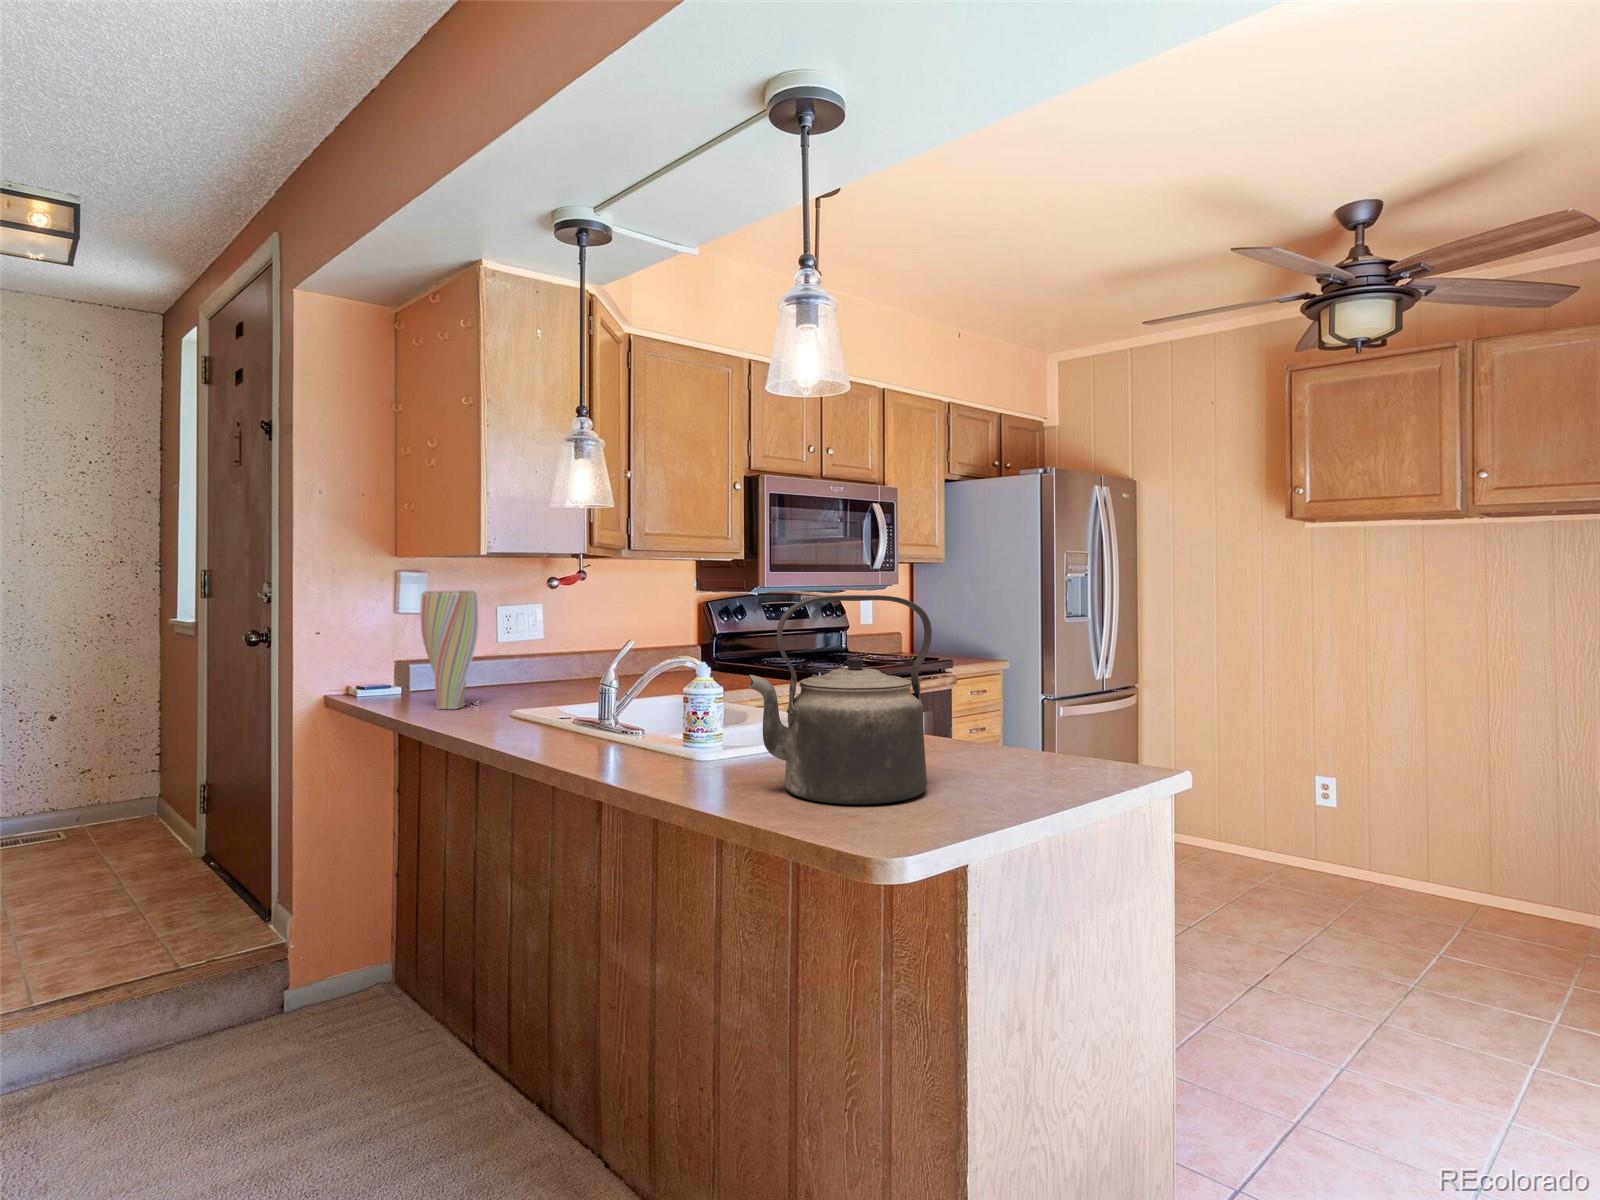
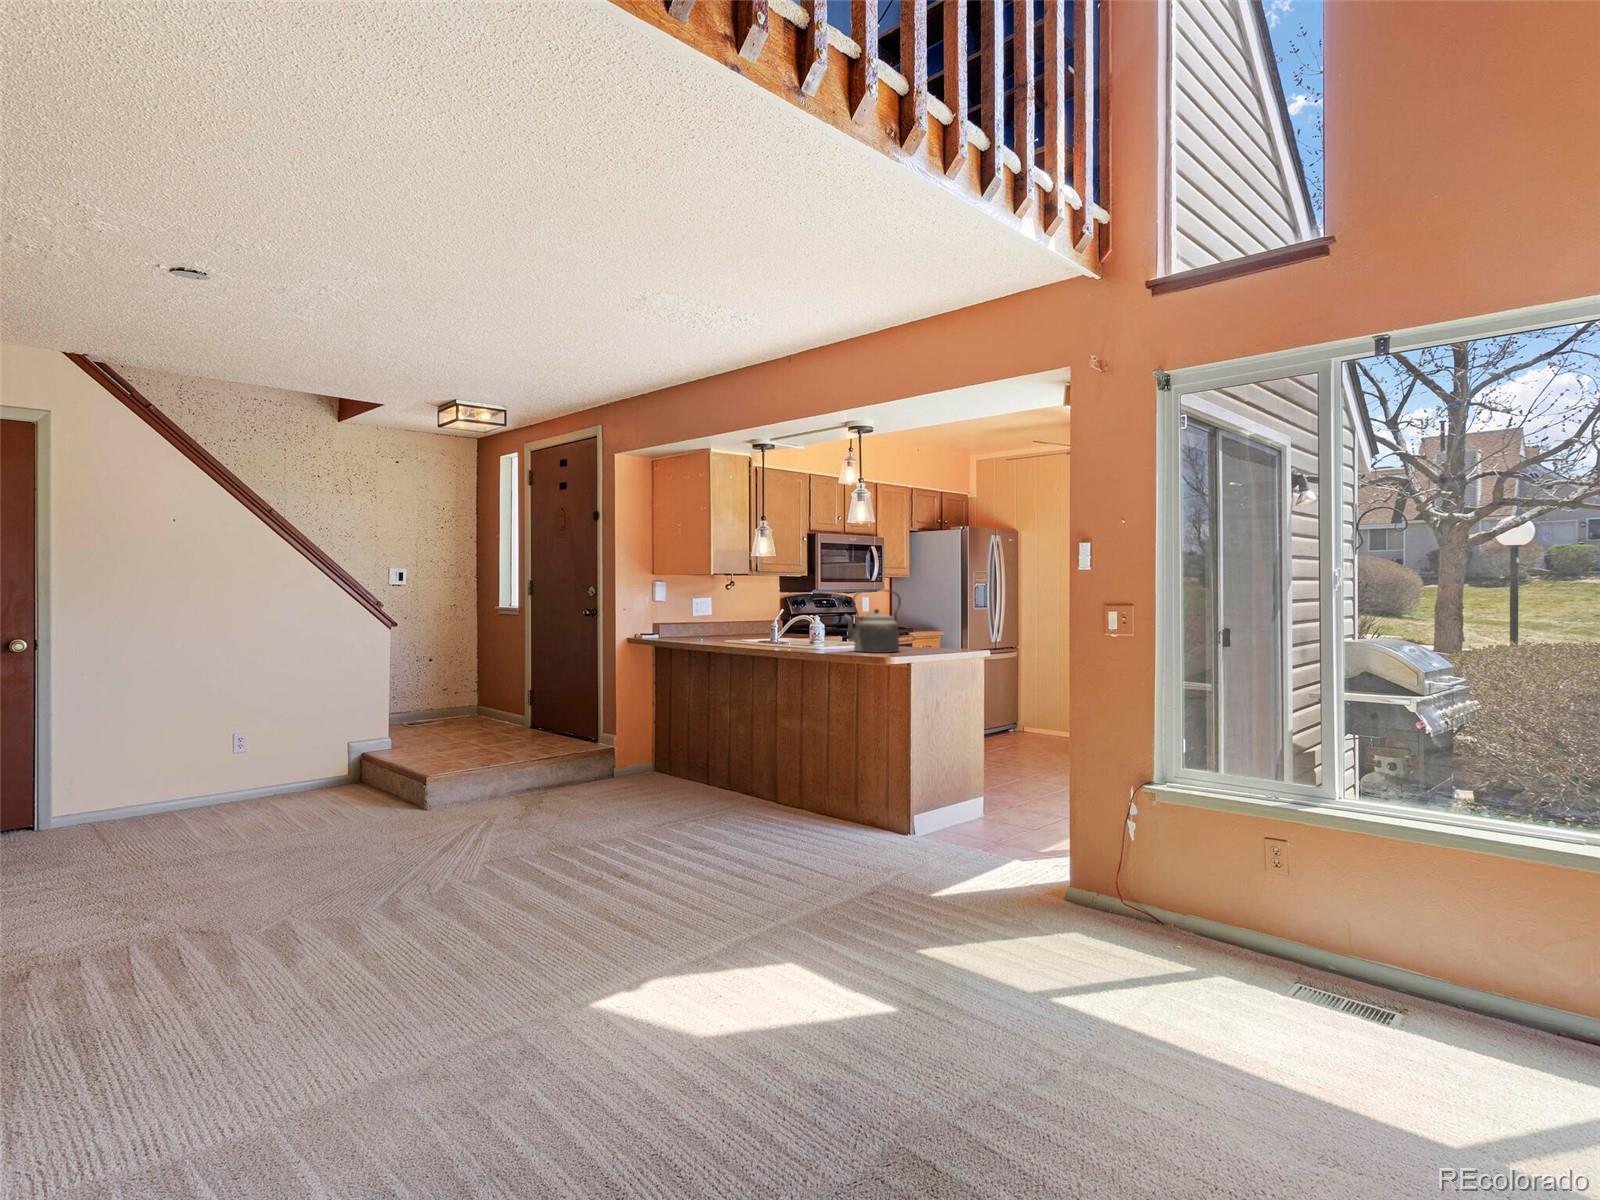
vase: present [420,591,479,709] -> none [682,590,706,641]

